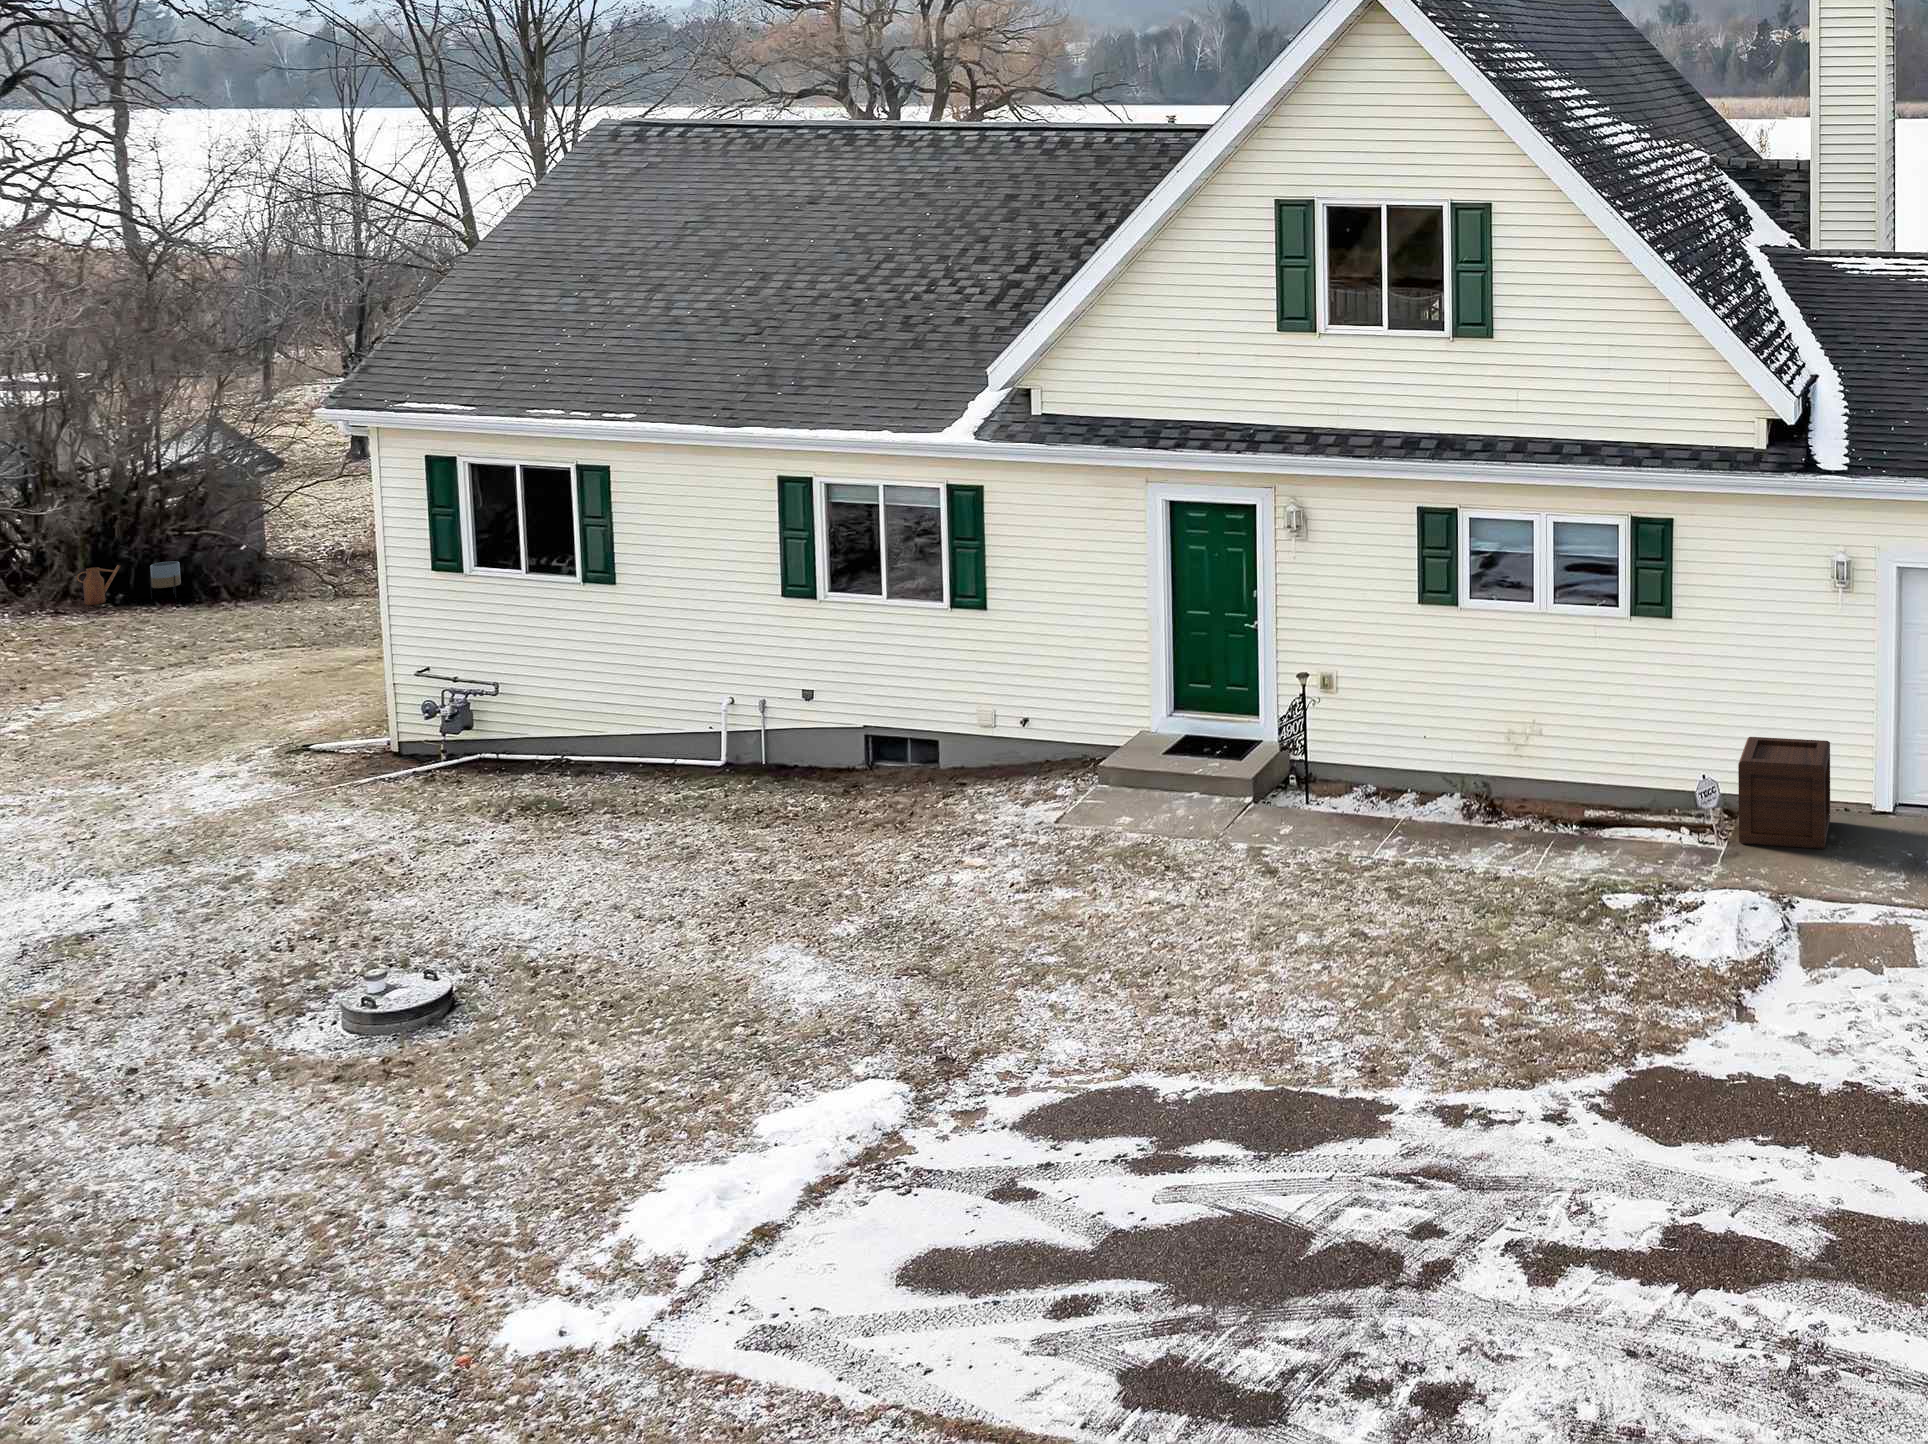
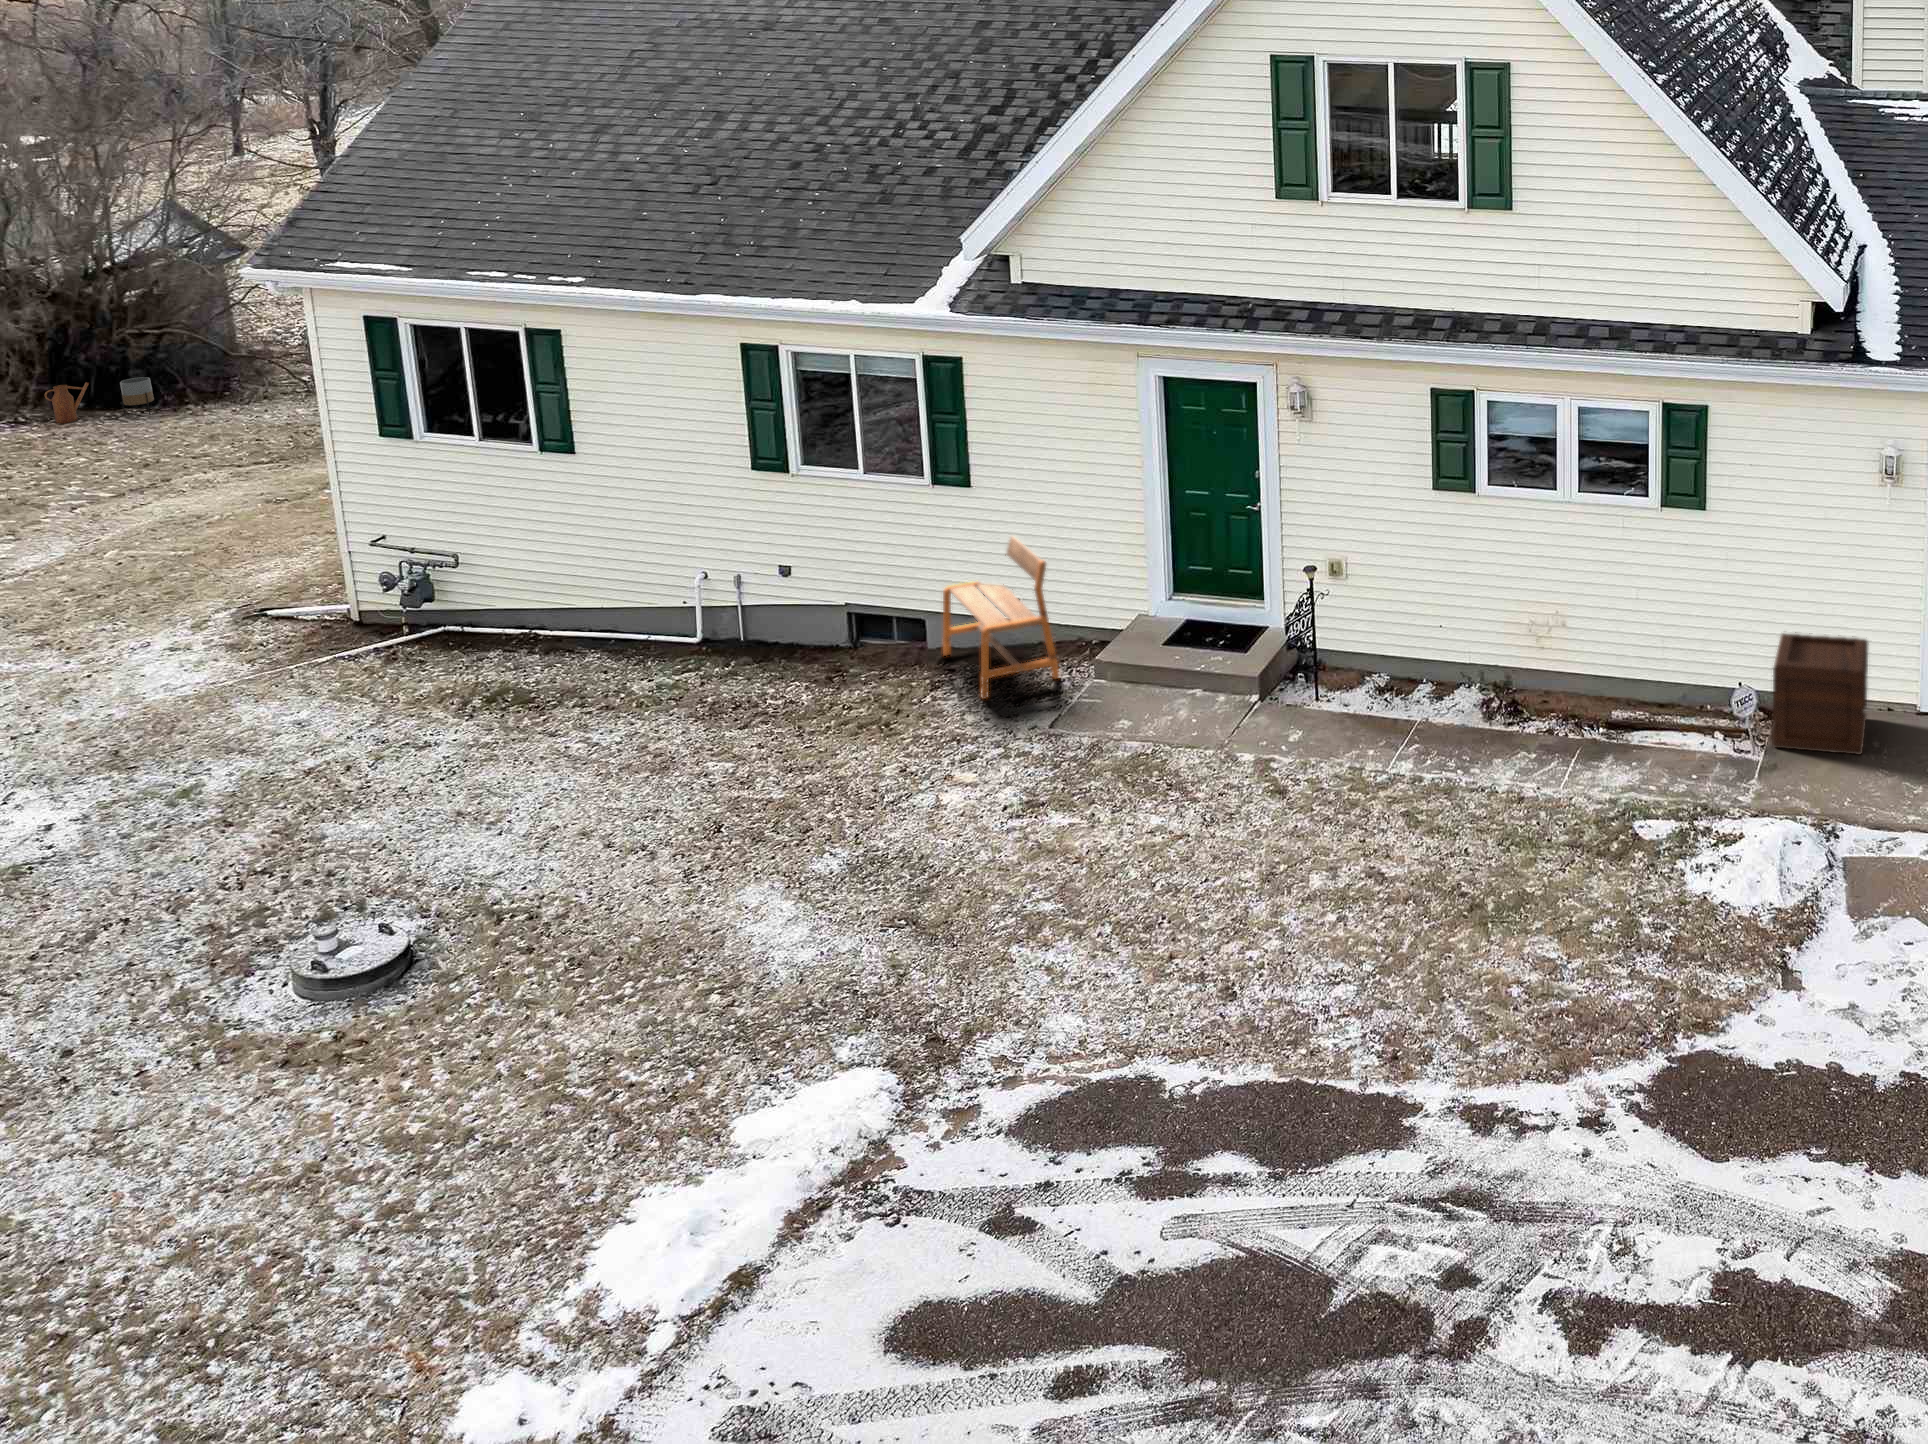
bench: none [950,651,1062,810] -> present [943,536,1060,699]

